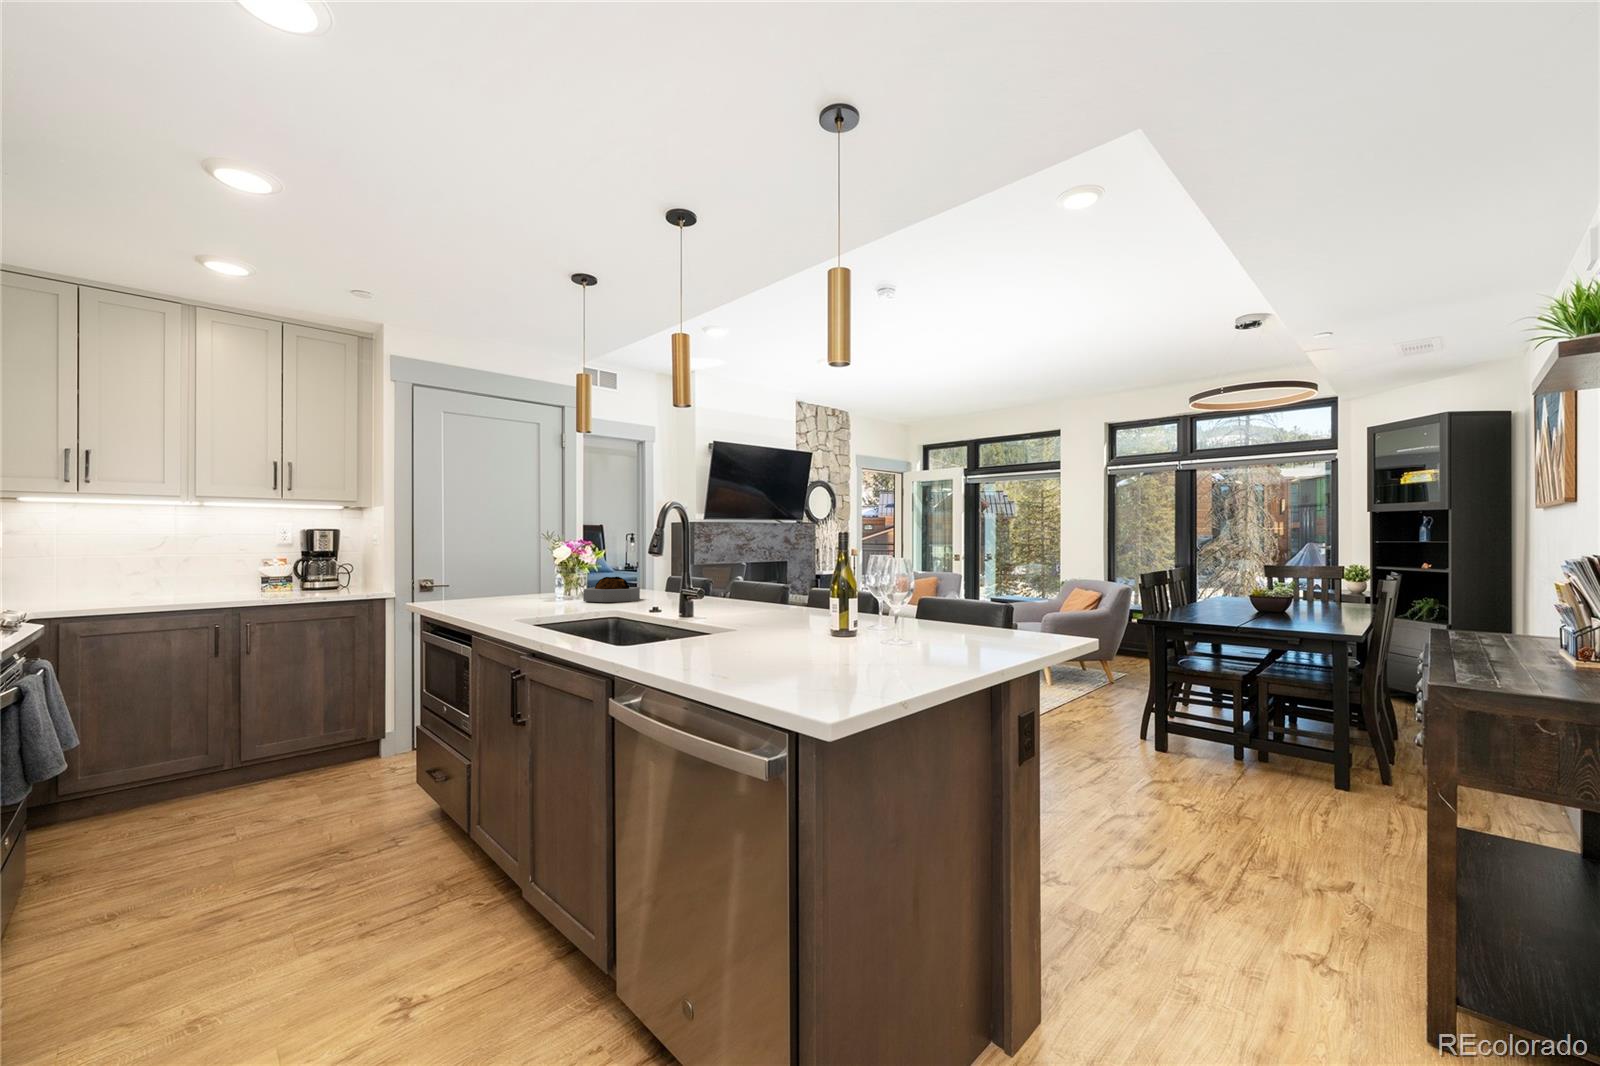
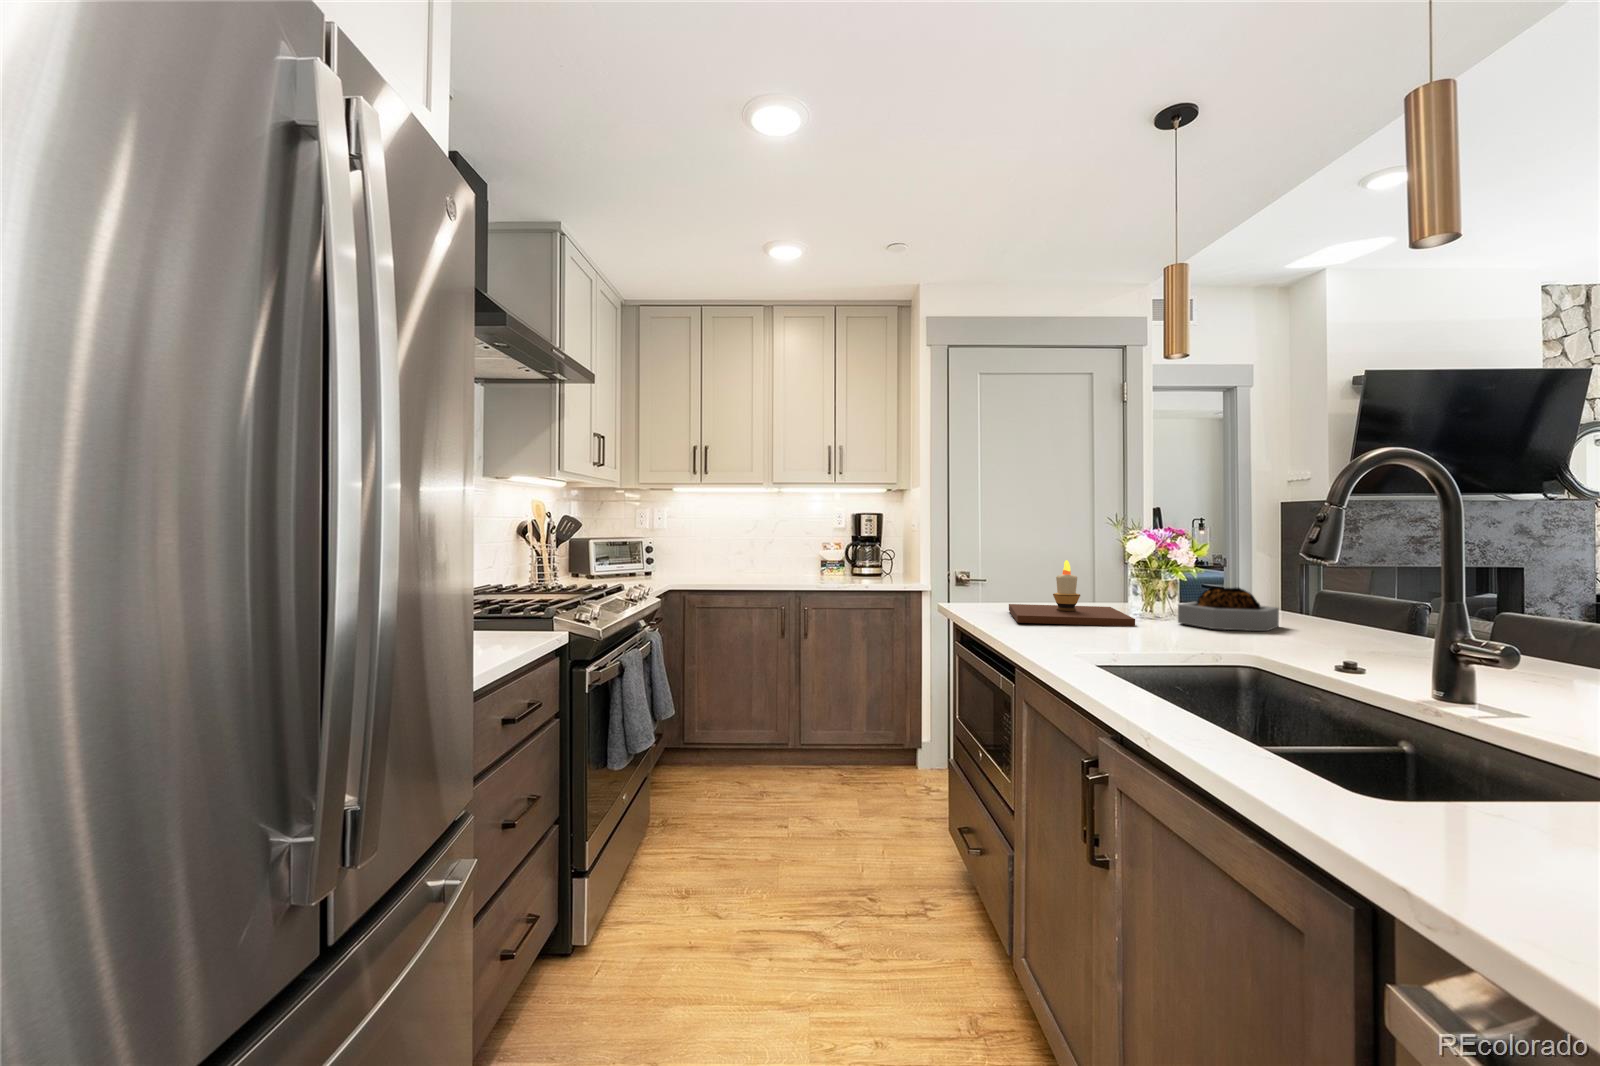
candle: none [467,563,556,609] -> present [1009,560,1135,626]

